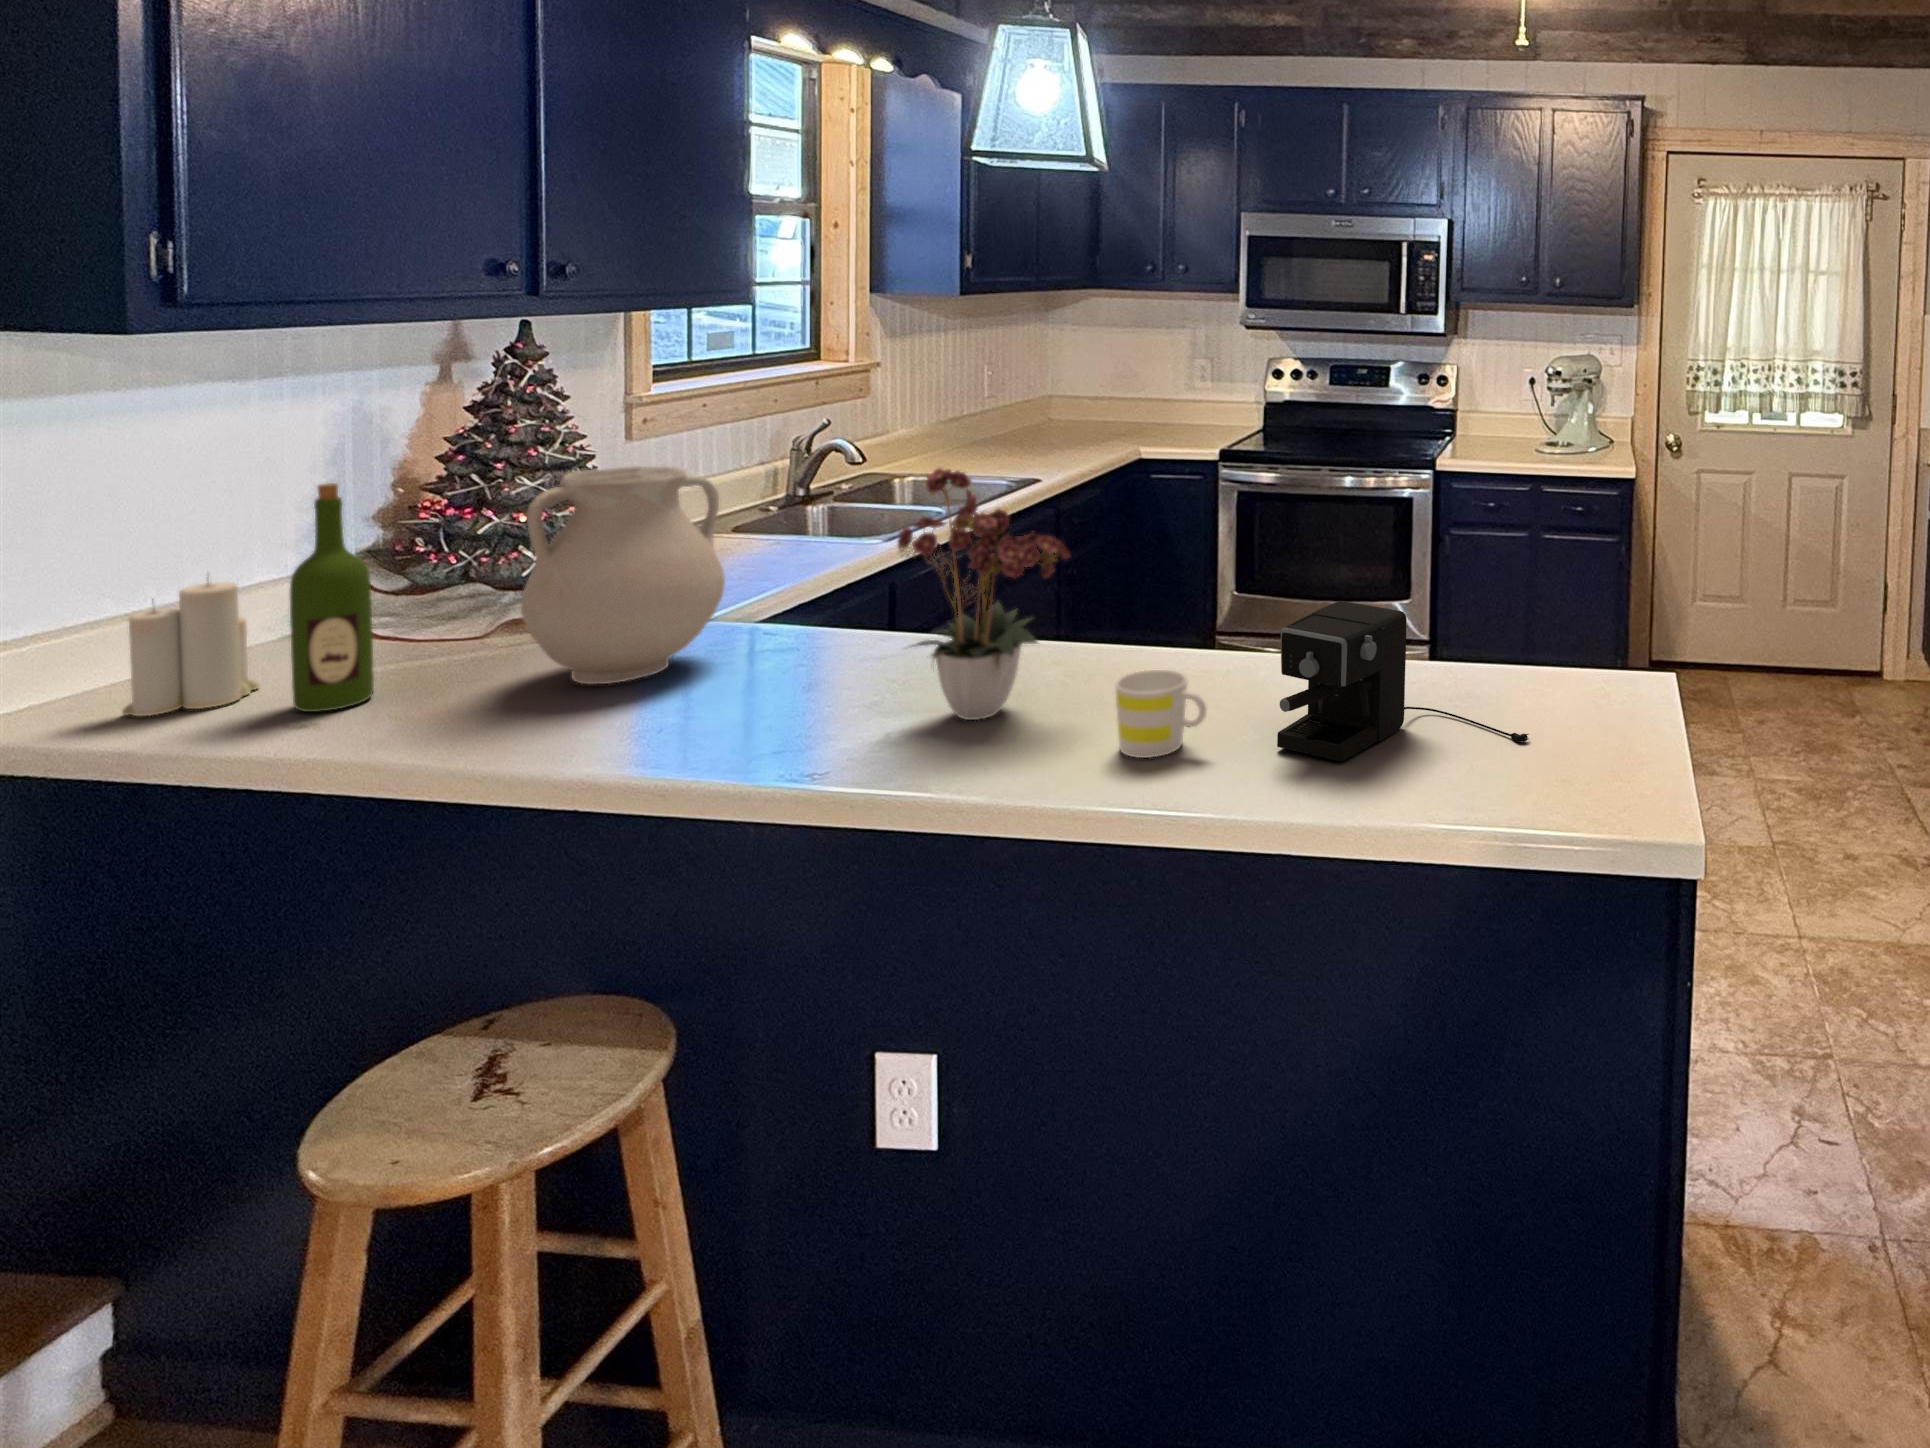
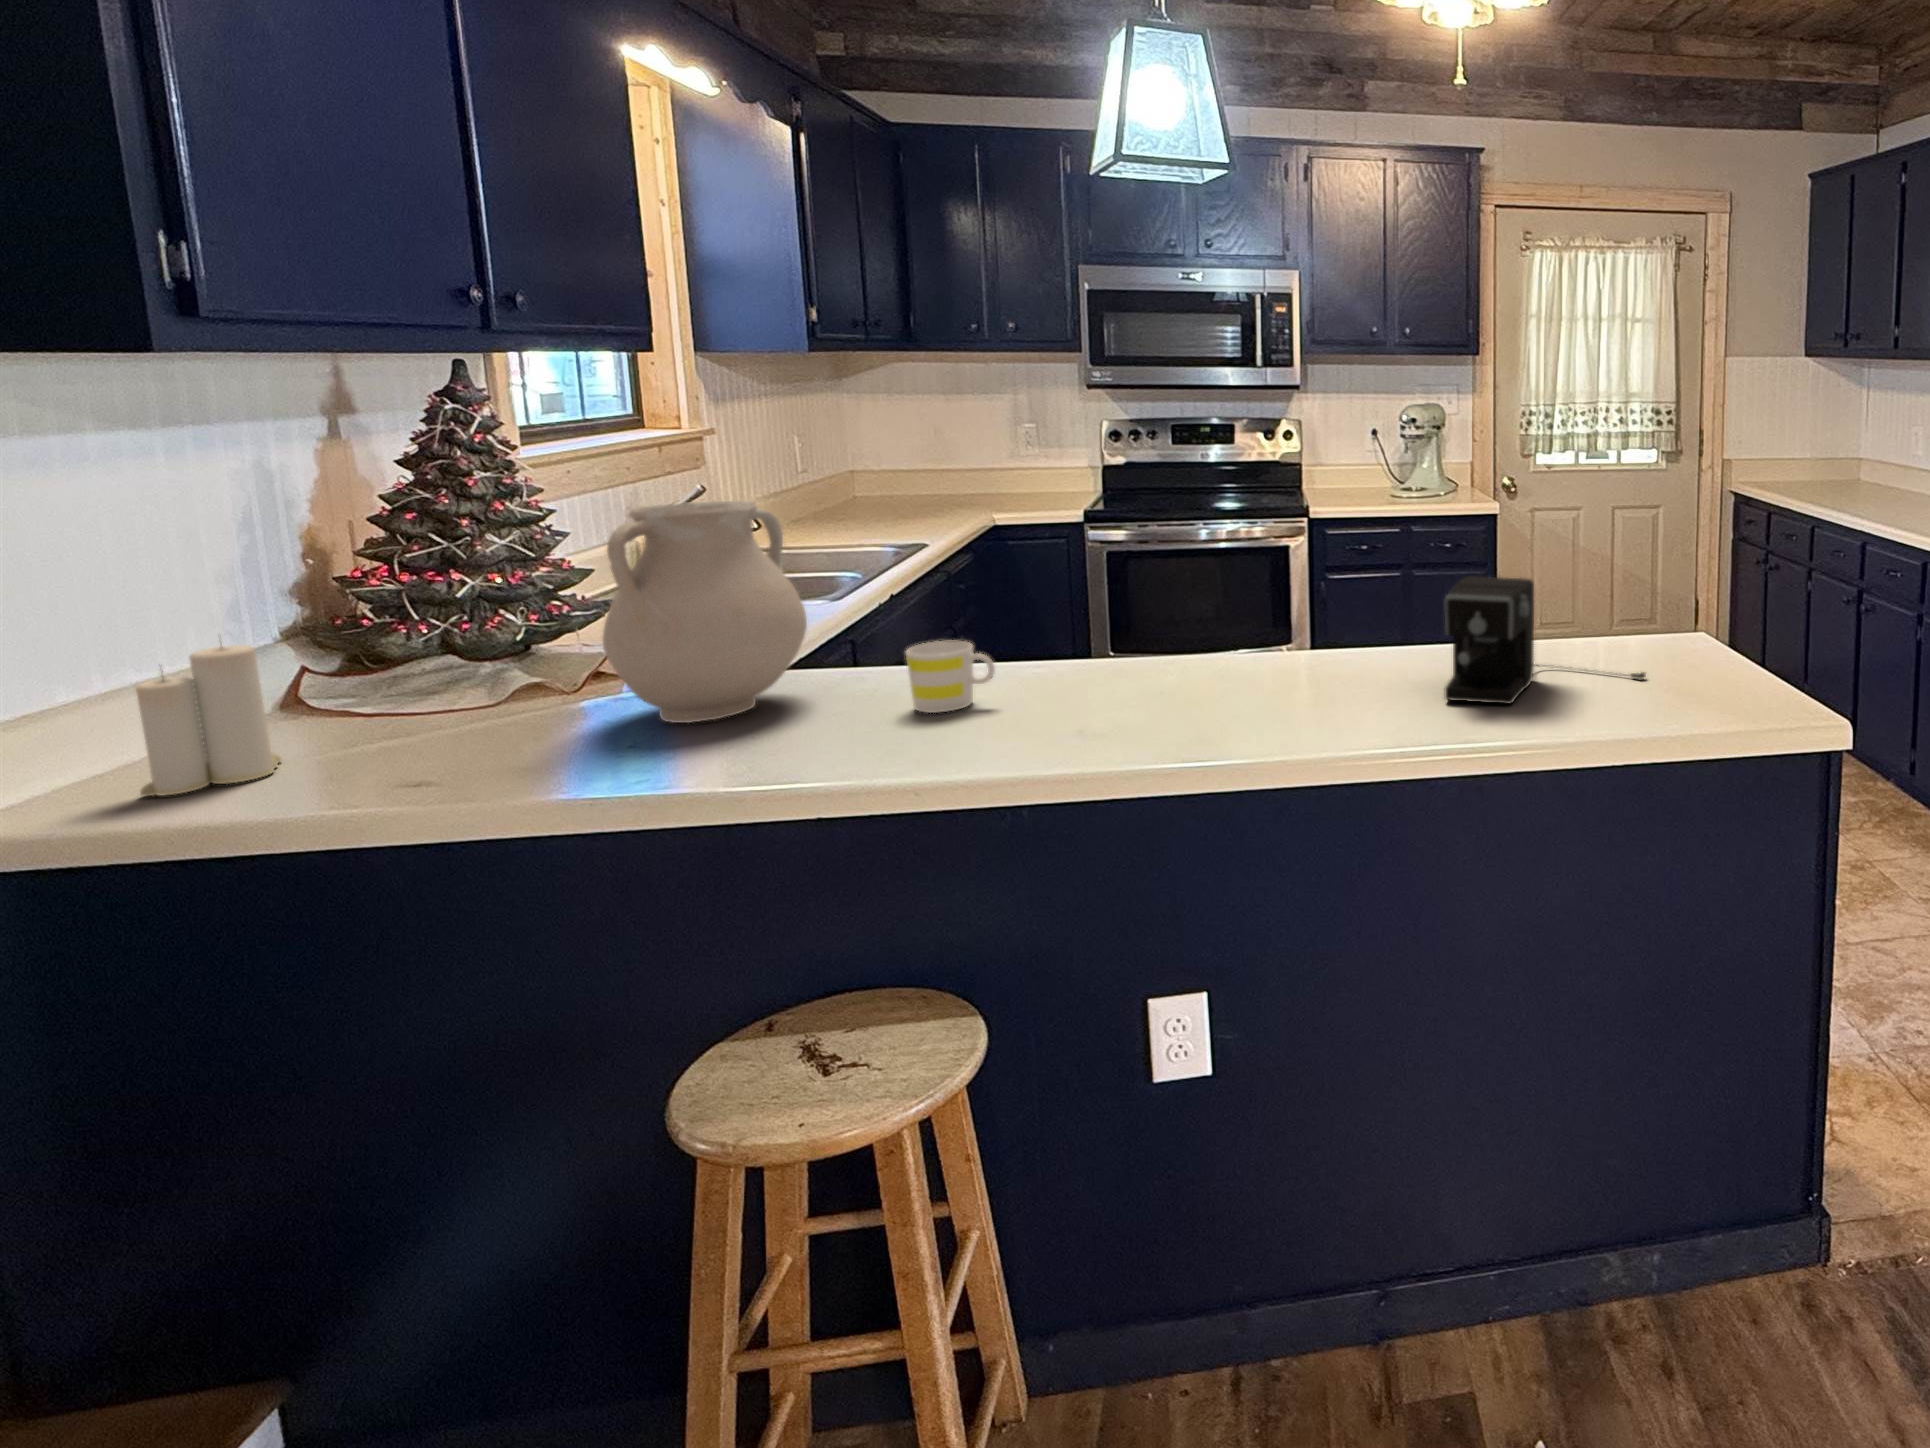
flower arrangement: present [897,468,1069,720] -> none [1046,461,1225,711]
wine bottle: present [290,483,374,712] -> none [341,526,443,772]
mug: present [1115,669,1206,758] -> present [906,641,995,713]

